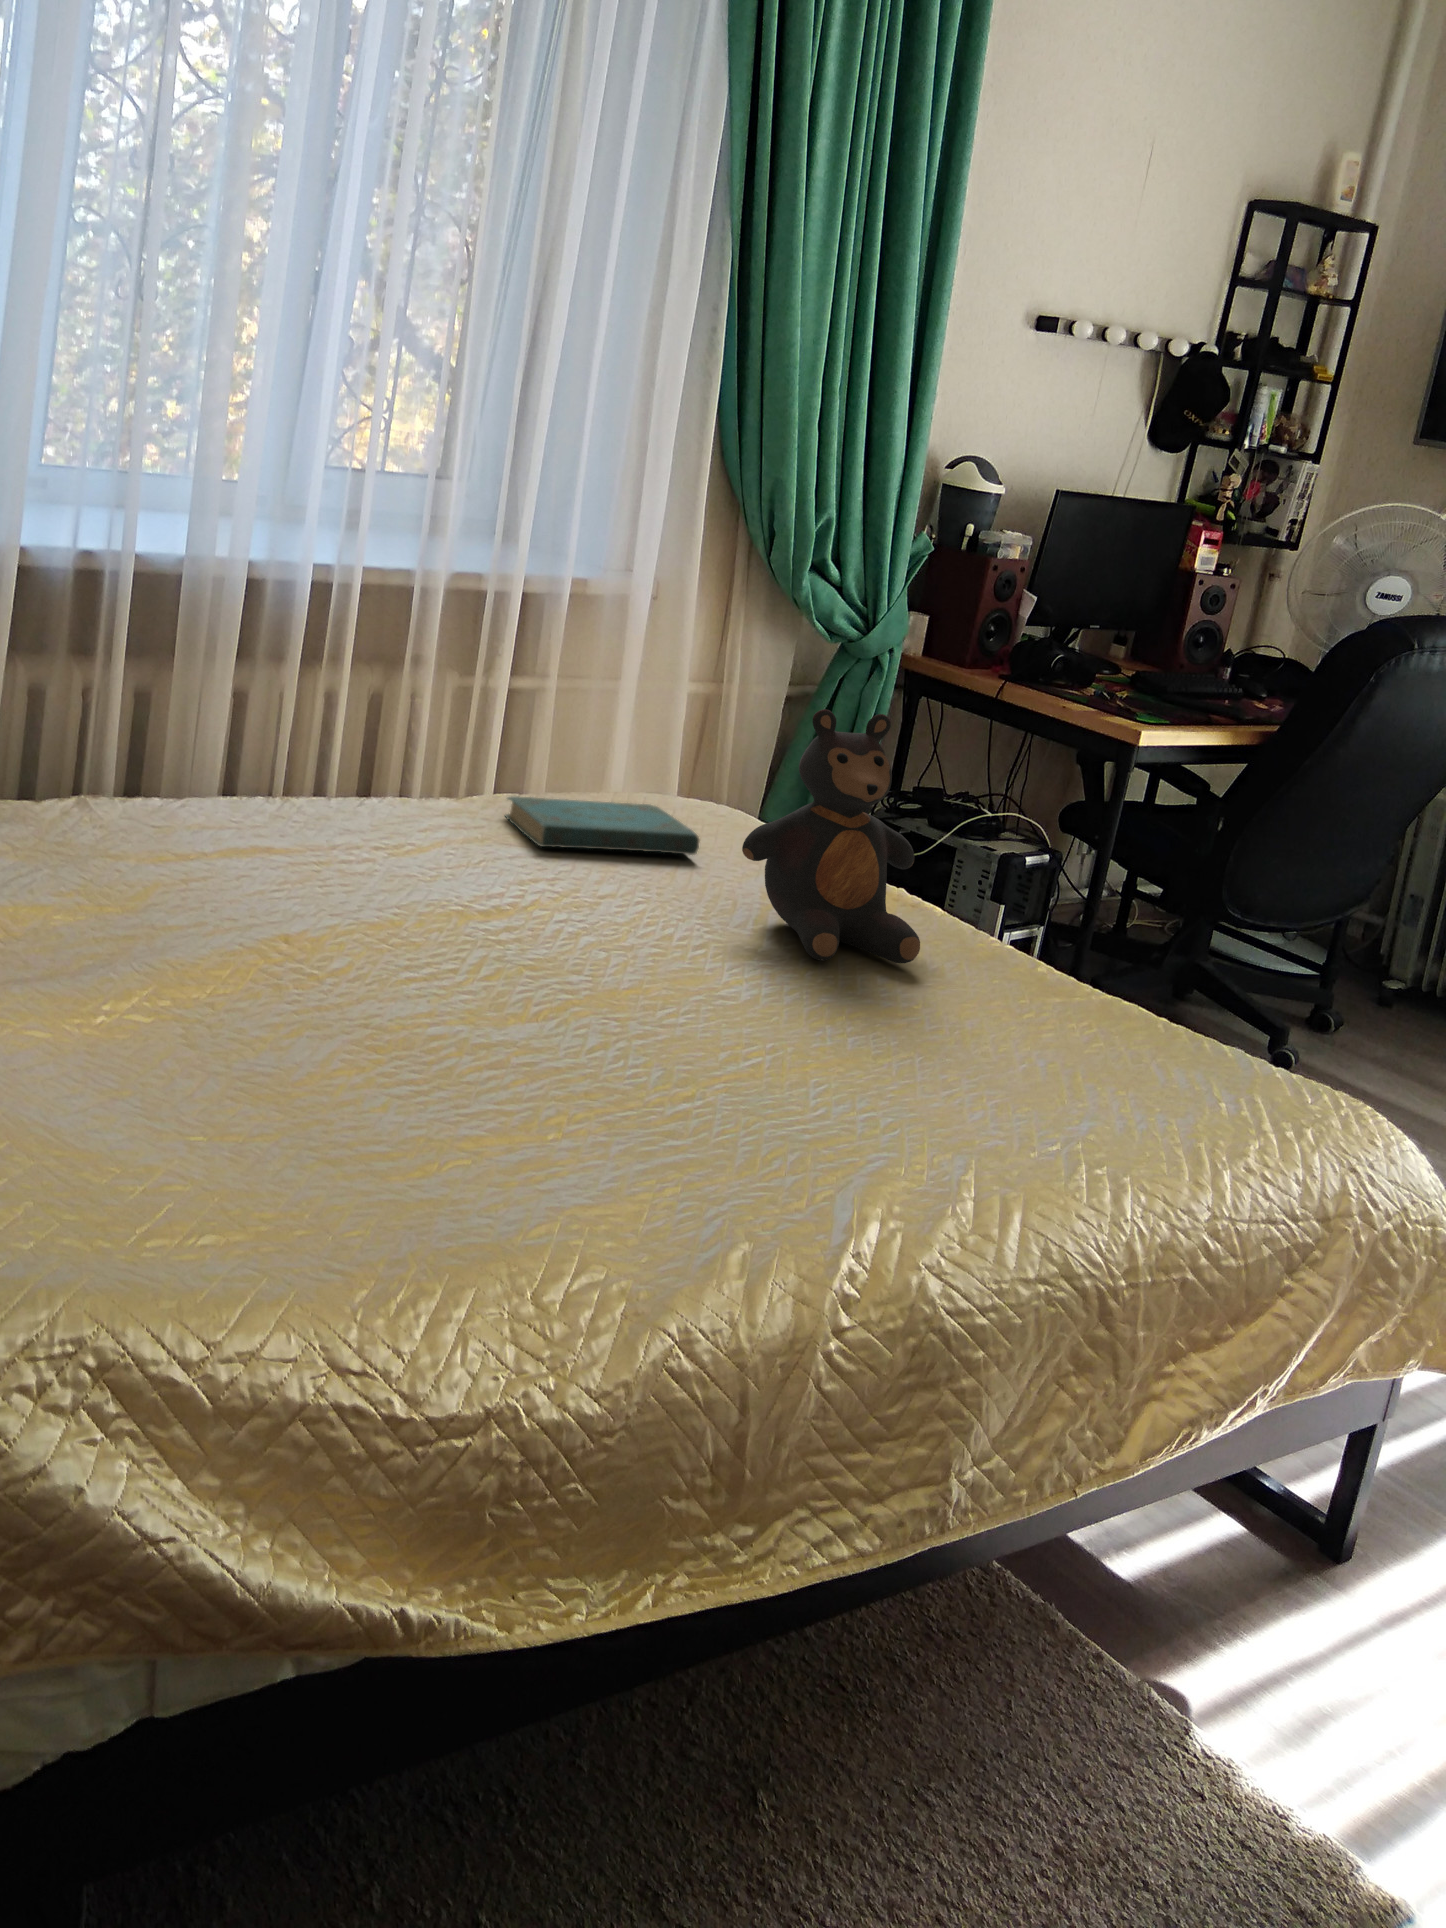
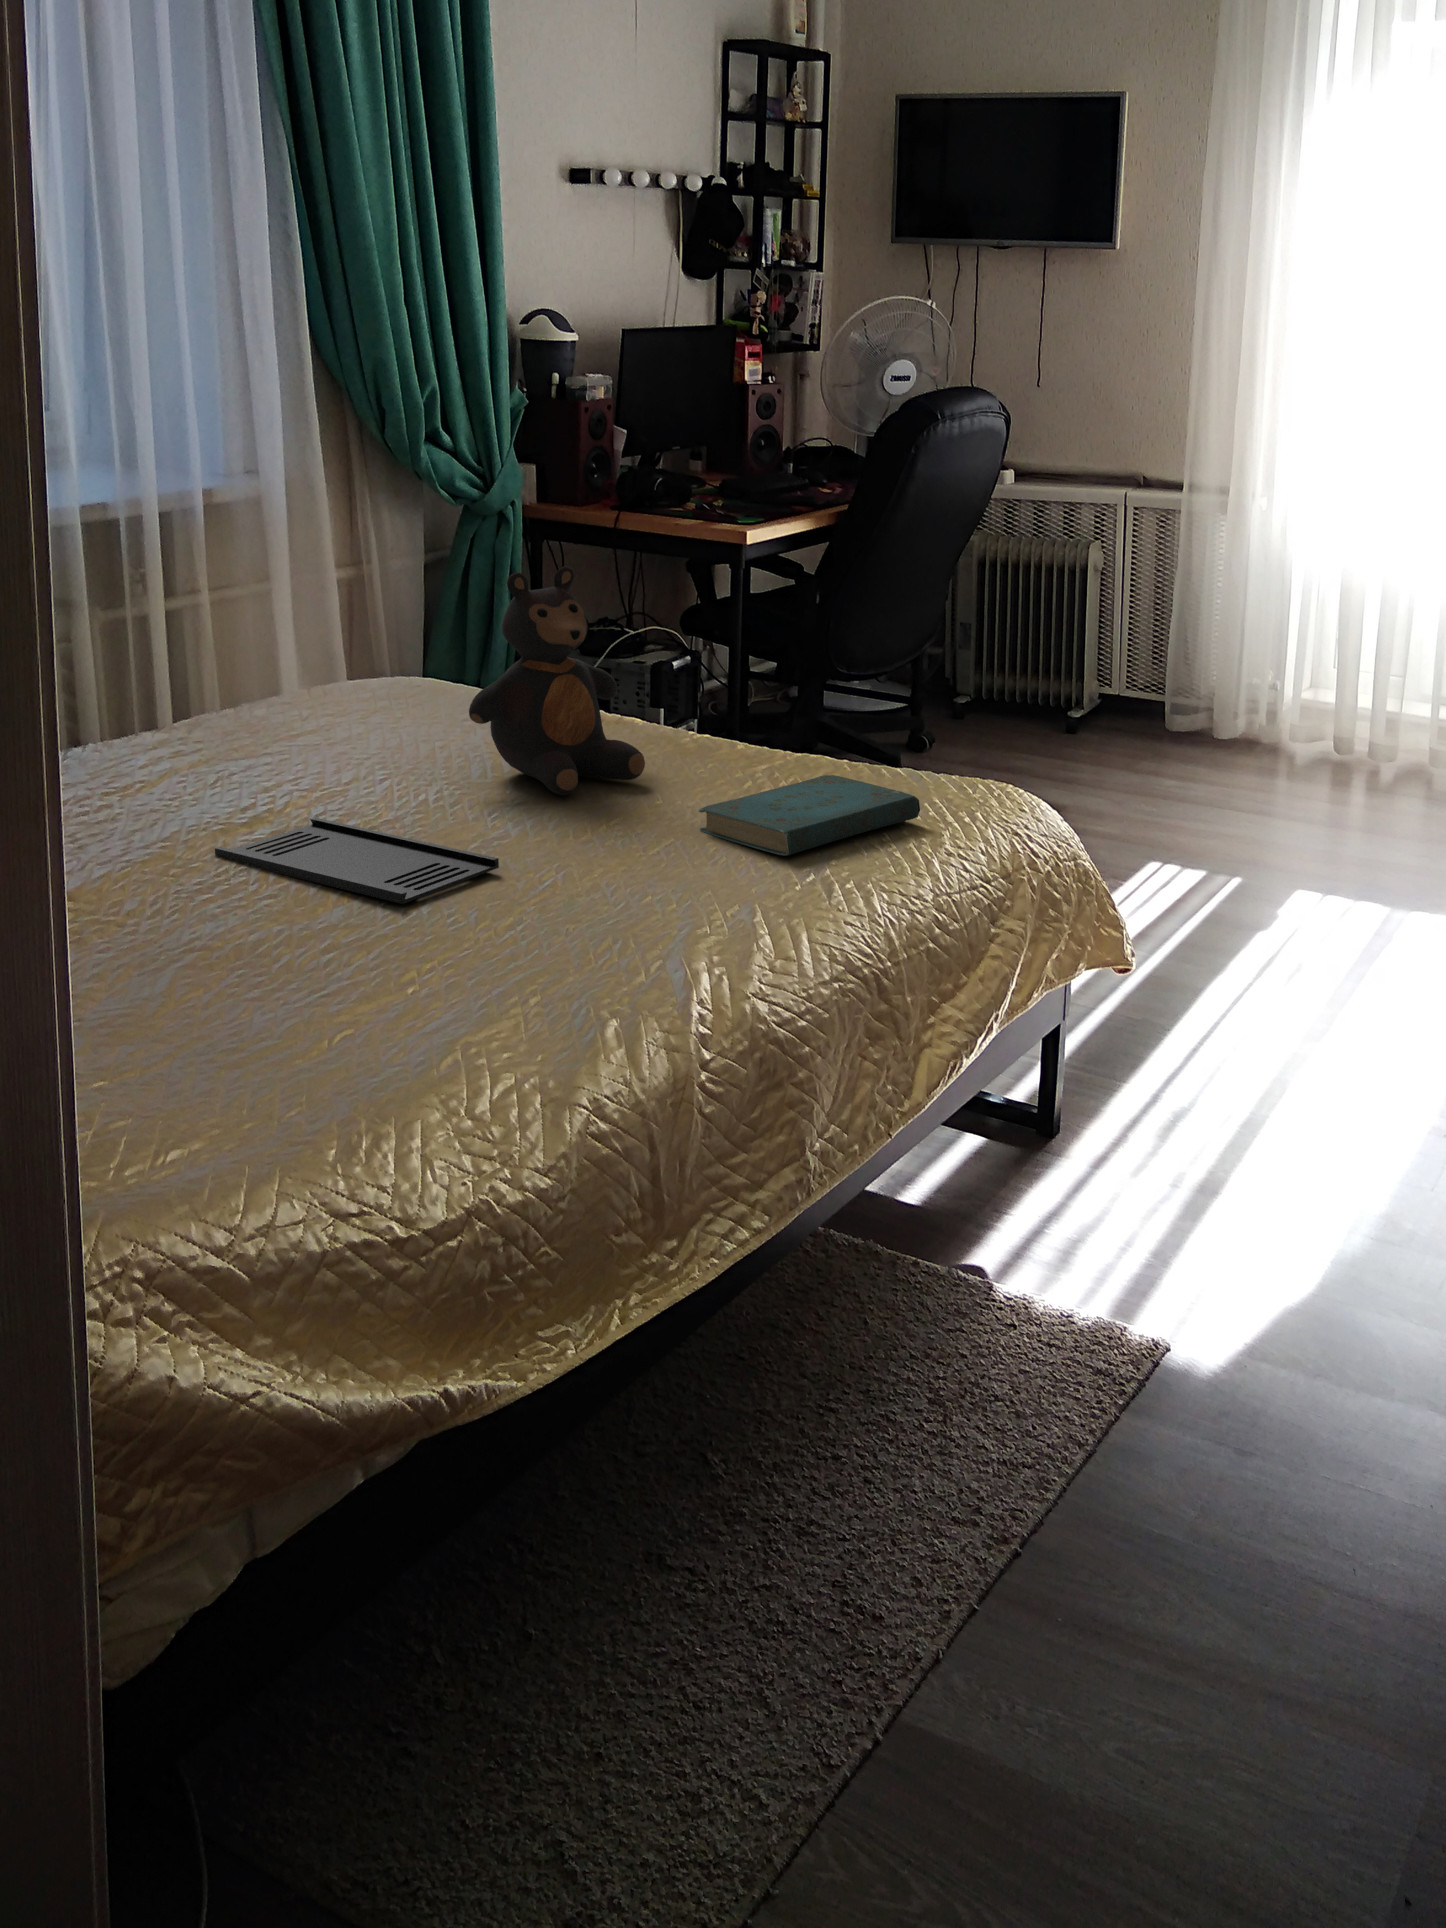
book: present [505,796,699,855] -> present [699,775,920,856]
tray: none [443,913,708,1031] -> present [215,817,499,904]

